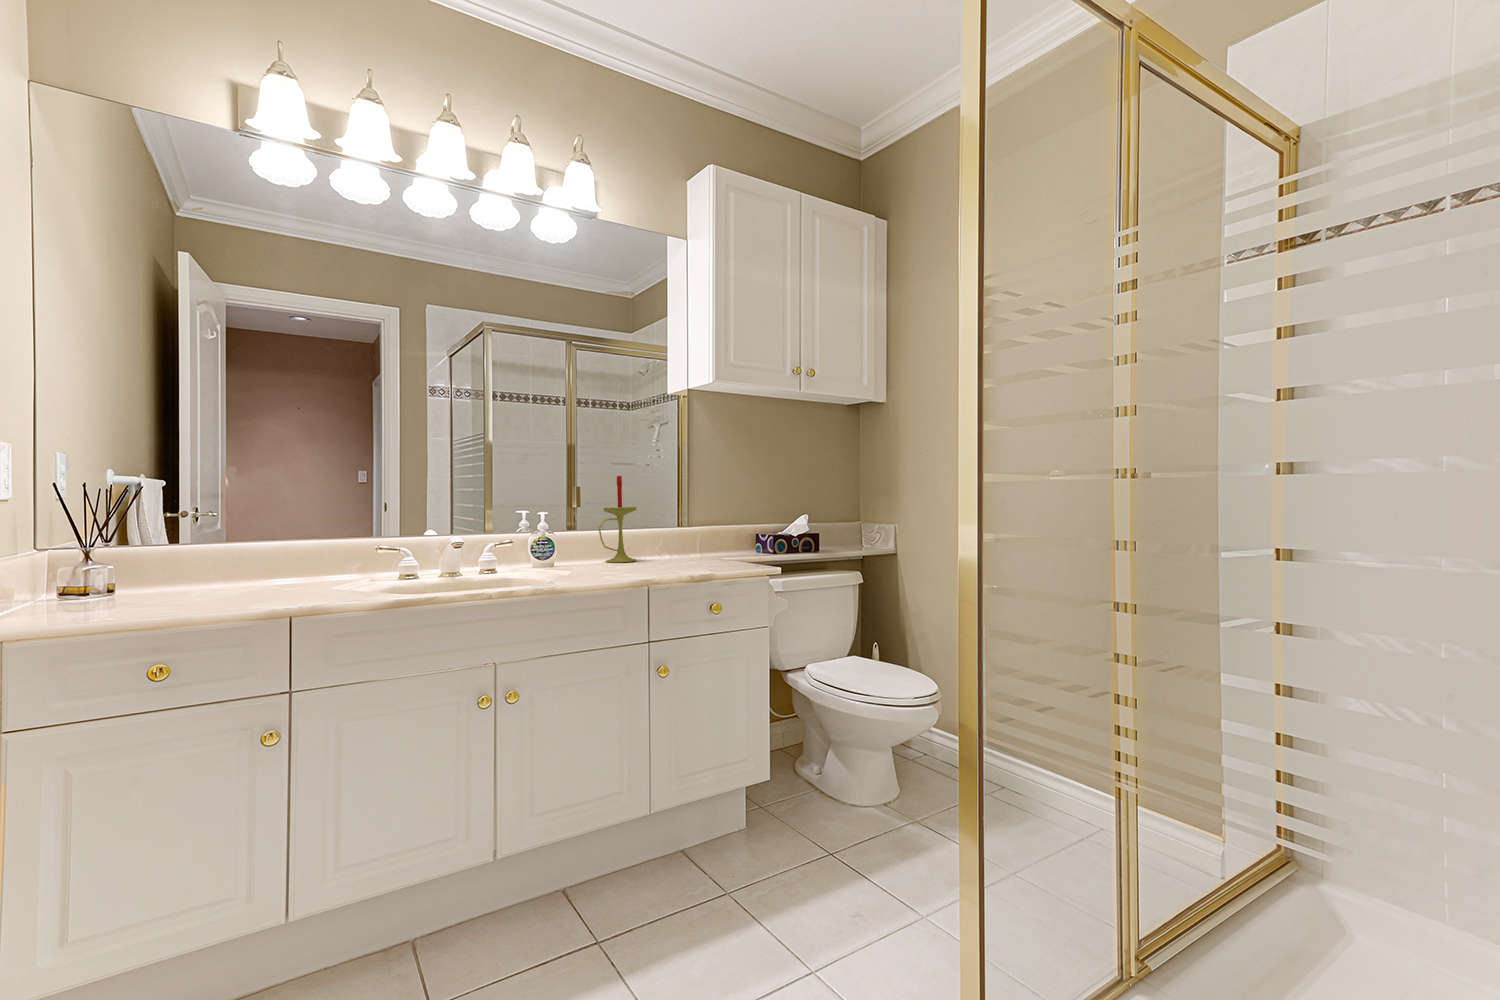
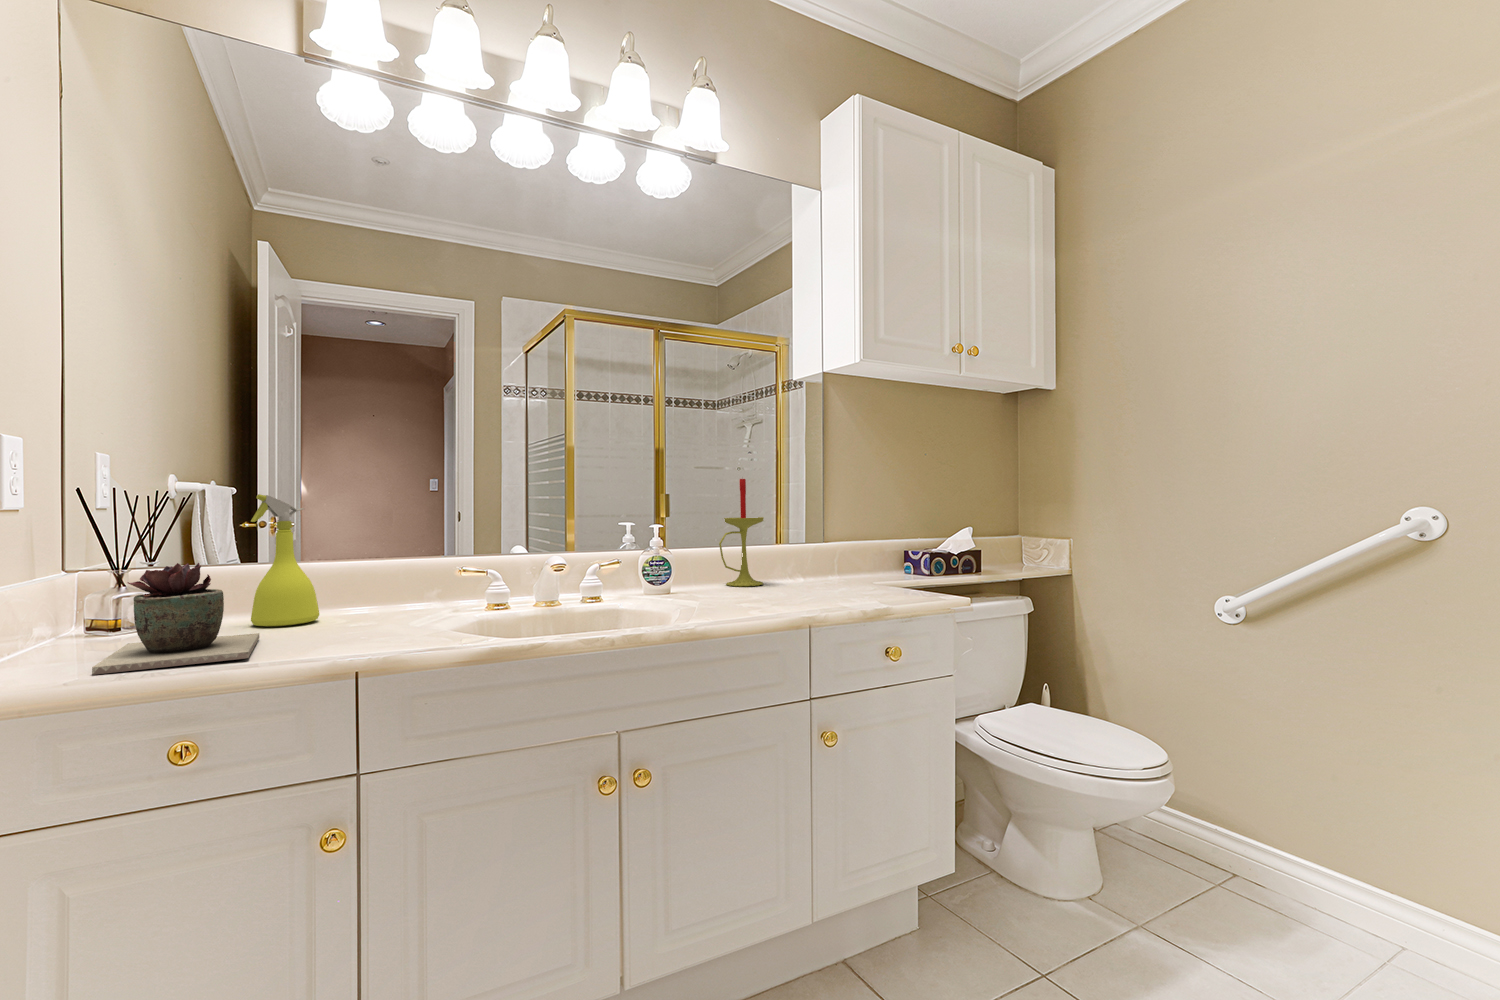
spray bottle: none [197,488,255,592] -> present [251,494,319,627]
succulent plant: none [76,539,206,620] -> present [92,563,259,675]

